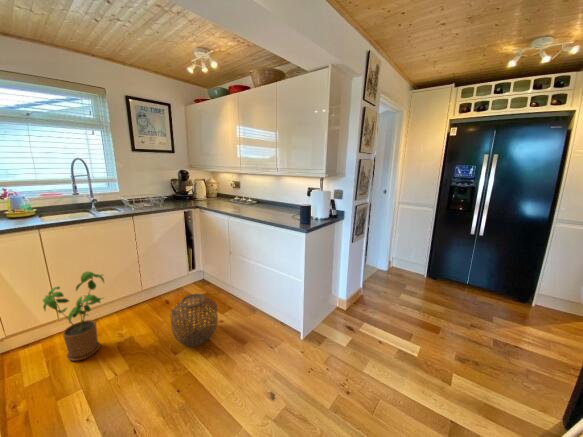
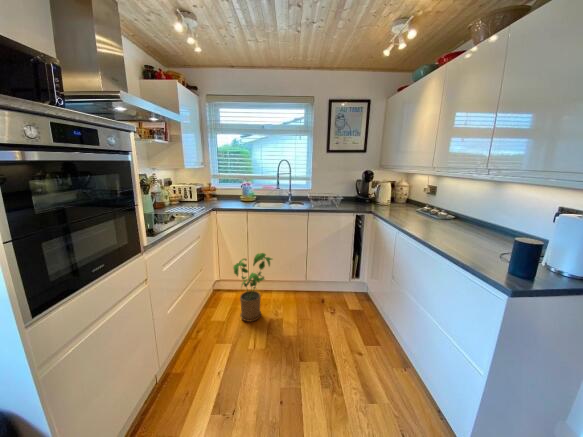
woven basket: present [171,294,218,347] -> none [303,308,353,368]

